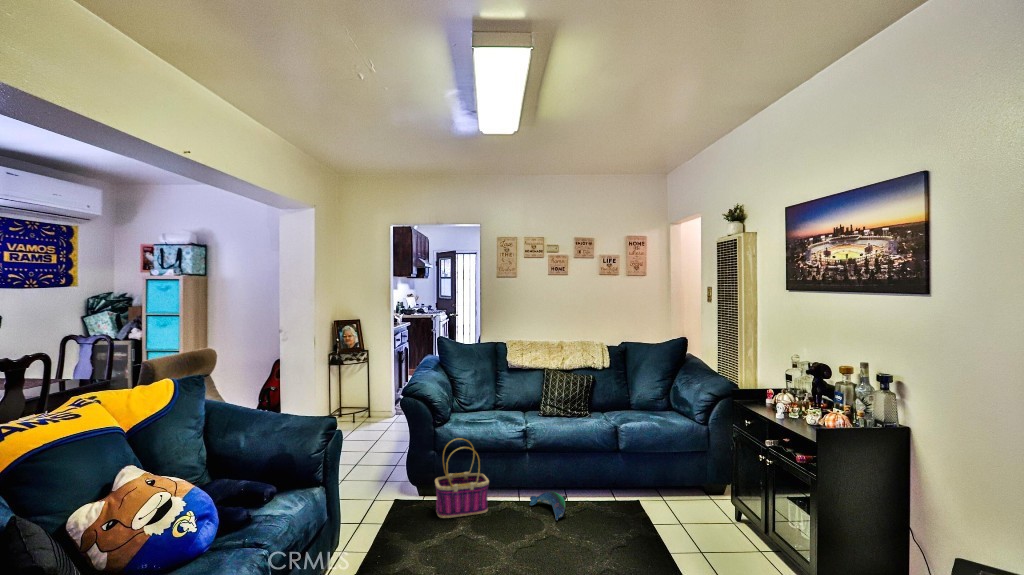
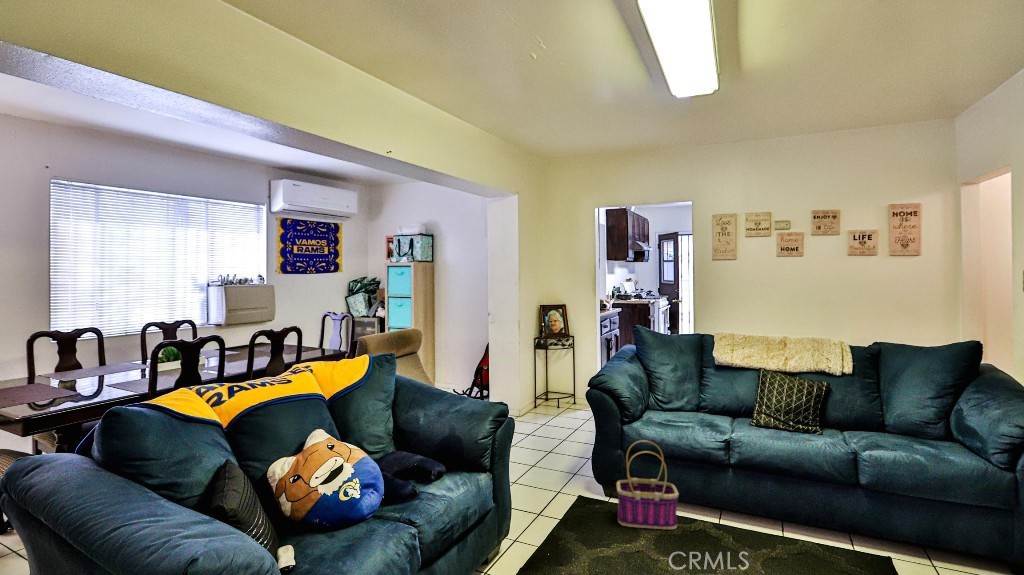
plush toy: present [529,491,566,520] -> none [730,520,779,558]

